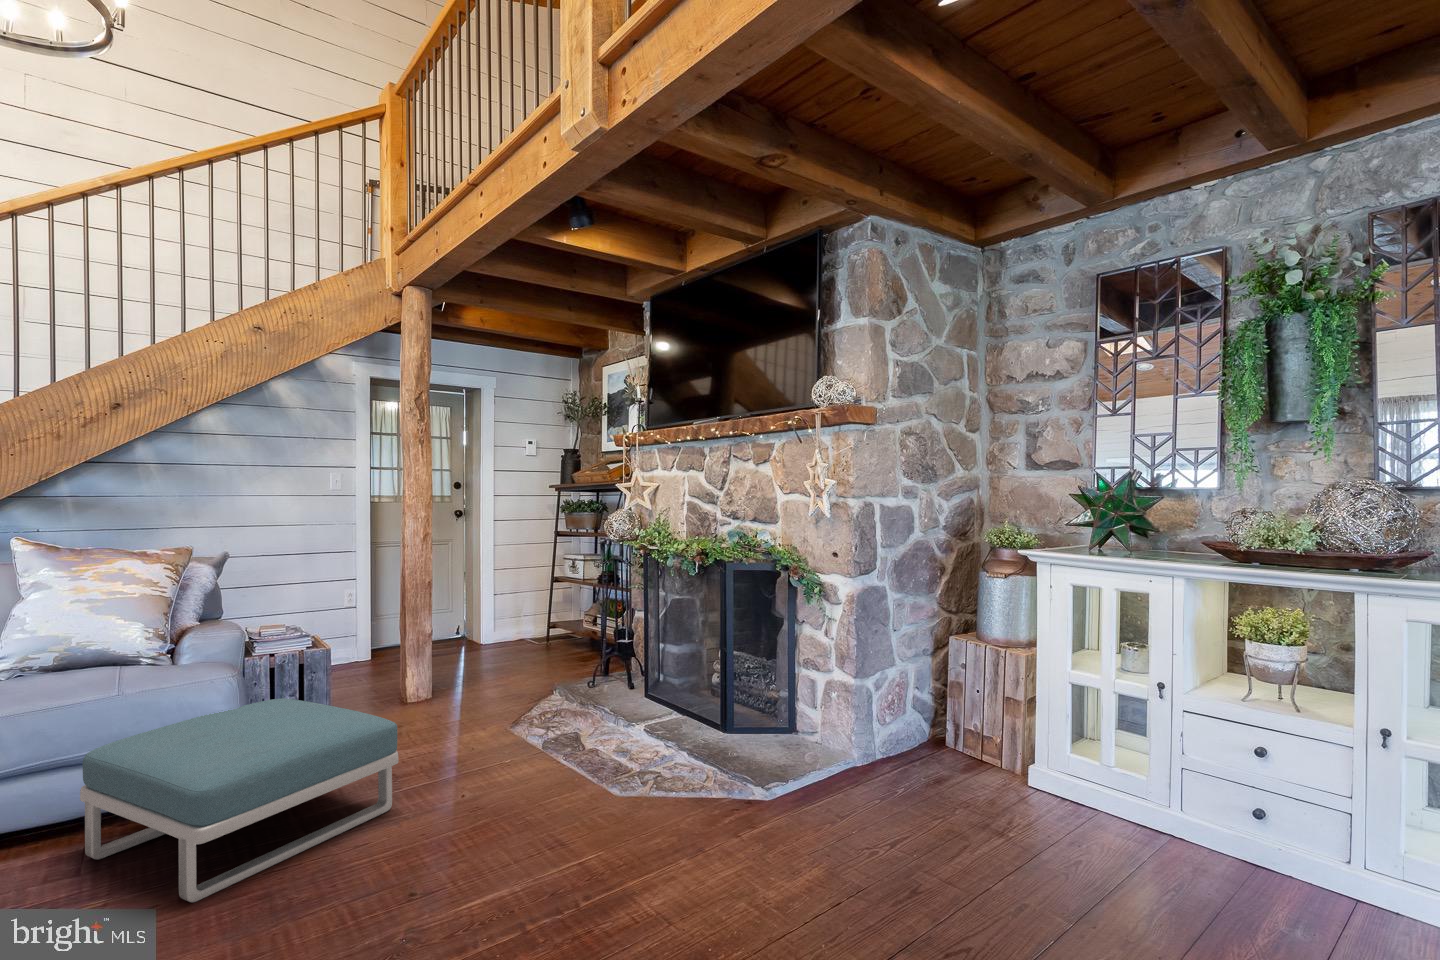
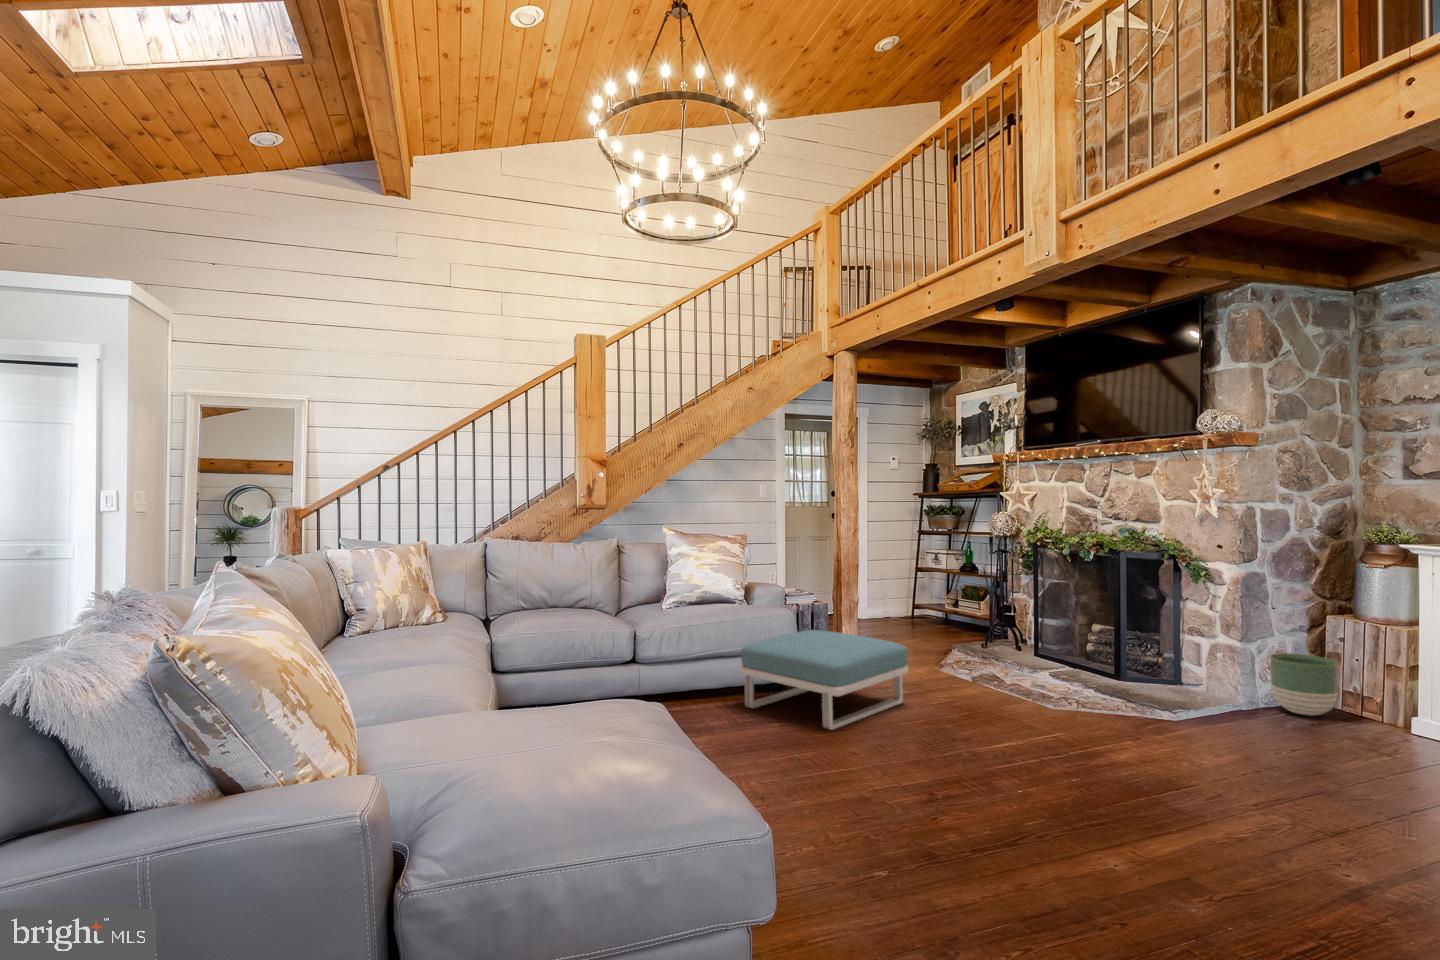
planter: none [886,686,955,768] -> present [1270,653,1338,716]

